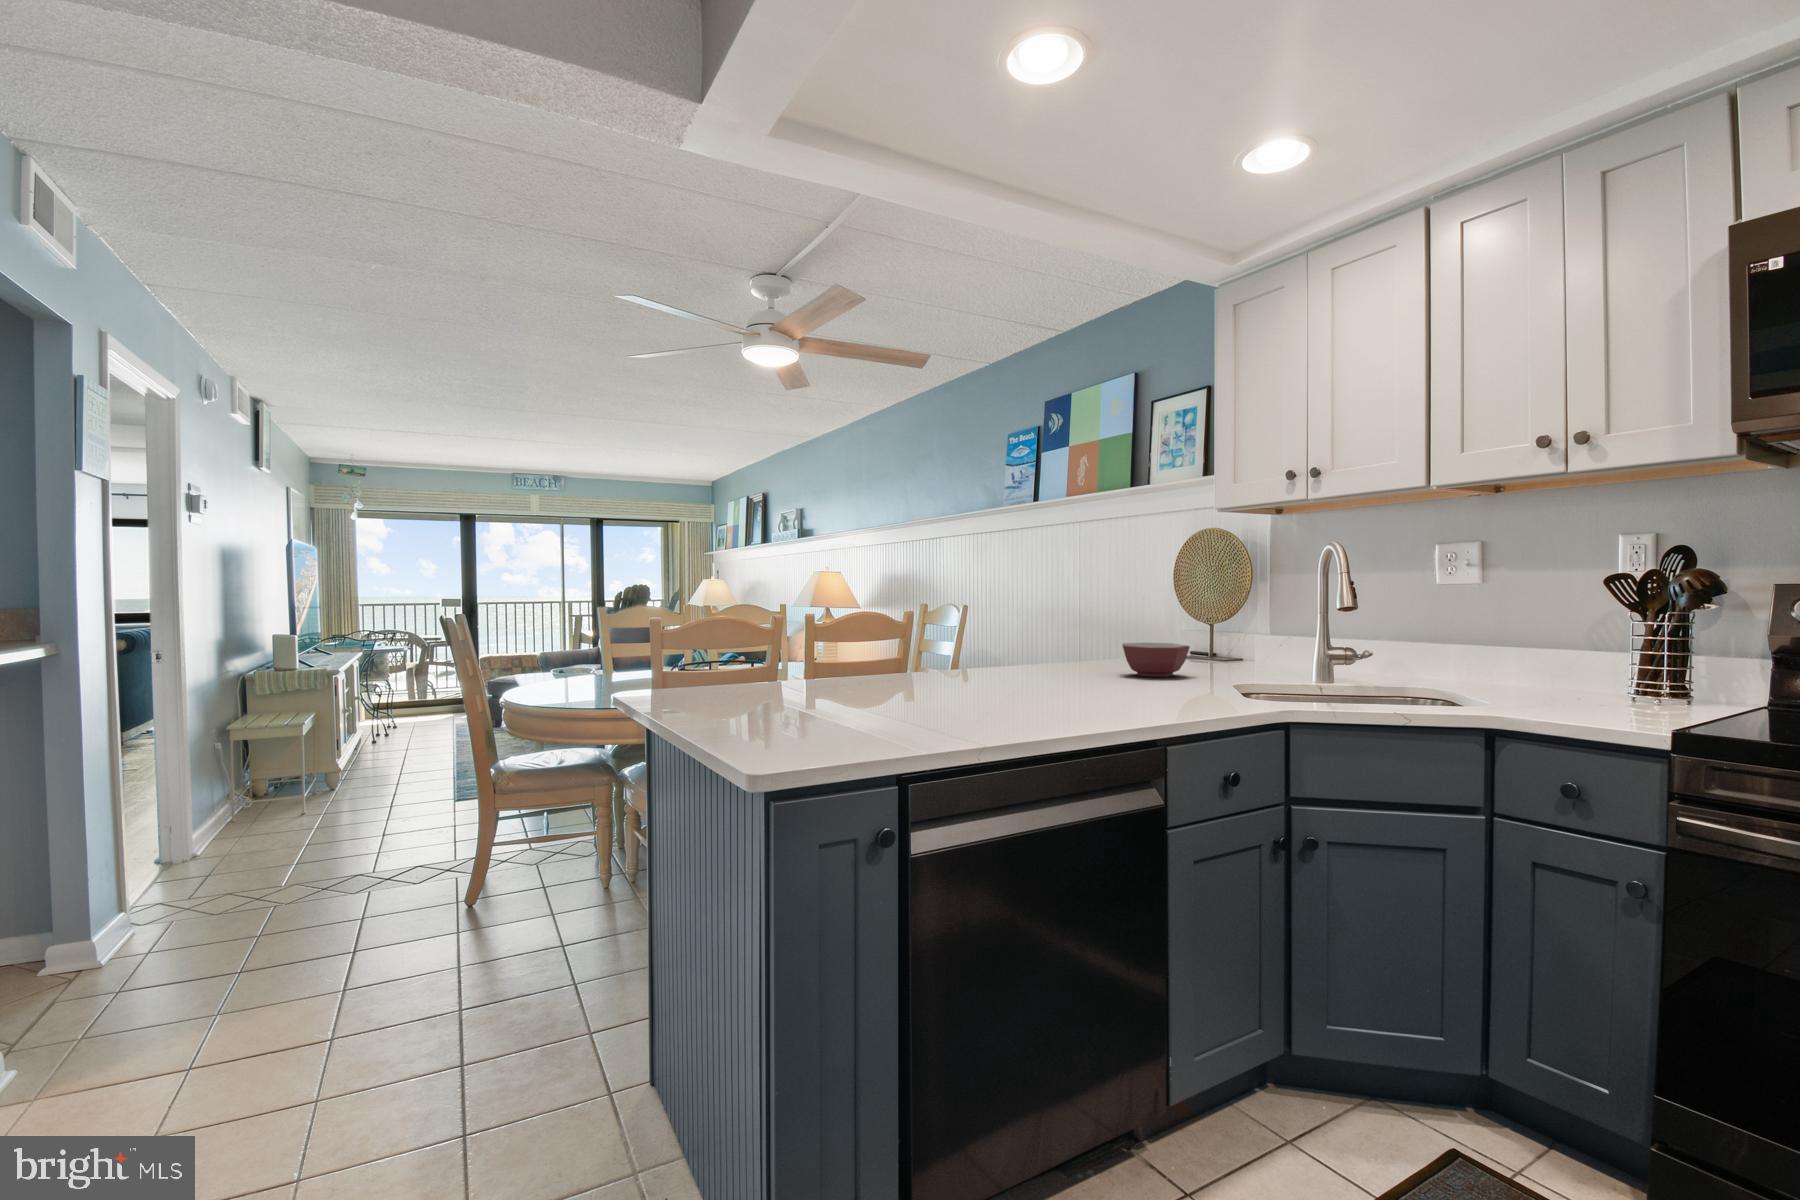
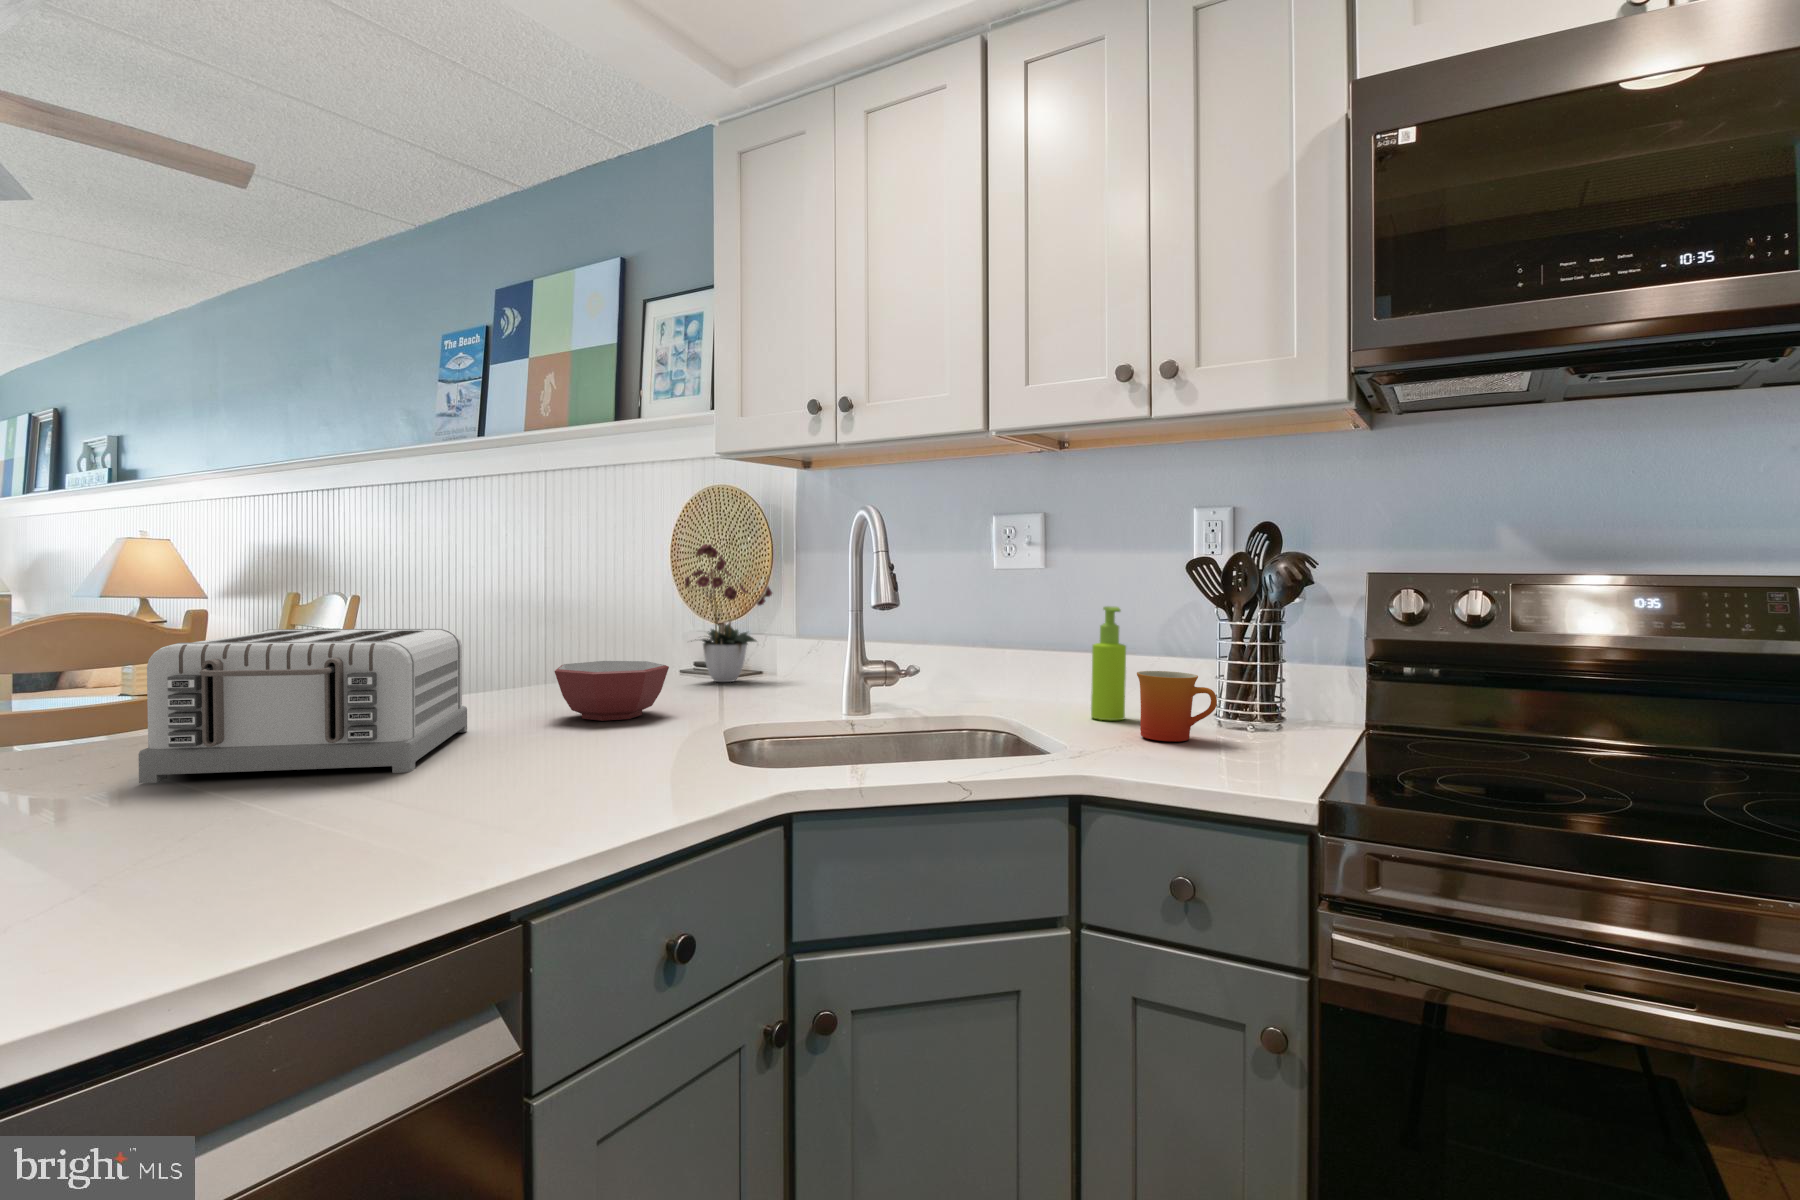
flower arrangement: none [1184,564,1256,664] -> present [685,544,772,682]
soap dispenser: none [1516,610,1548,694] -> present [1091,606,1126,720]
toaster: none [956,618,1078,689] -> present [139,629,467,783]
mug: none [1548,656,1618,705] -> present [1137,671,1217,741]

